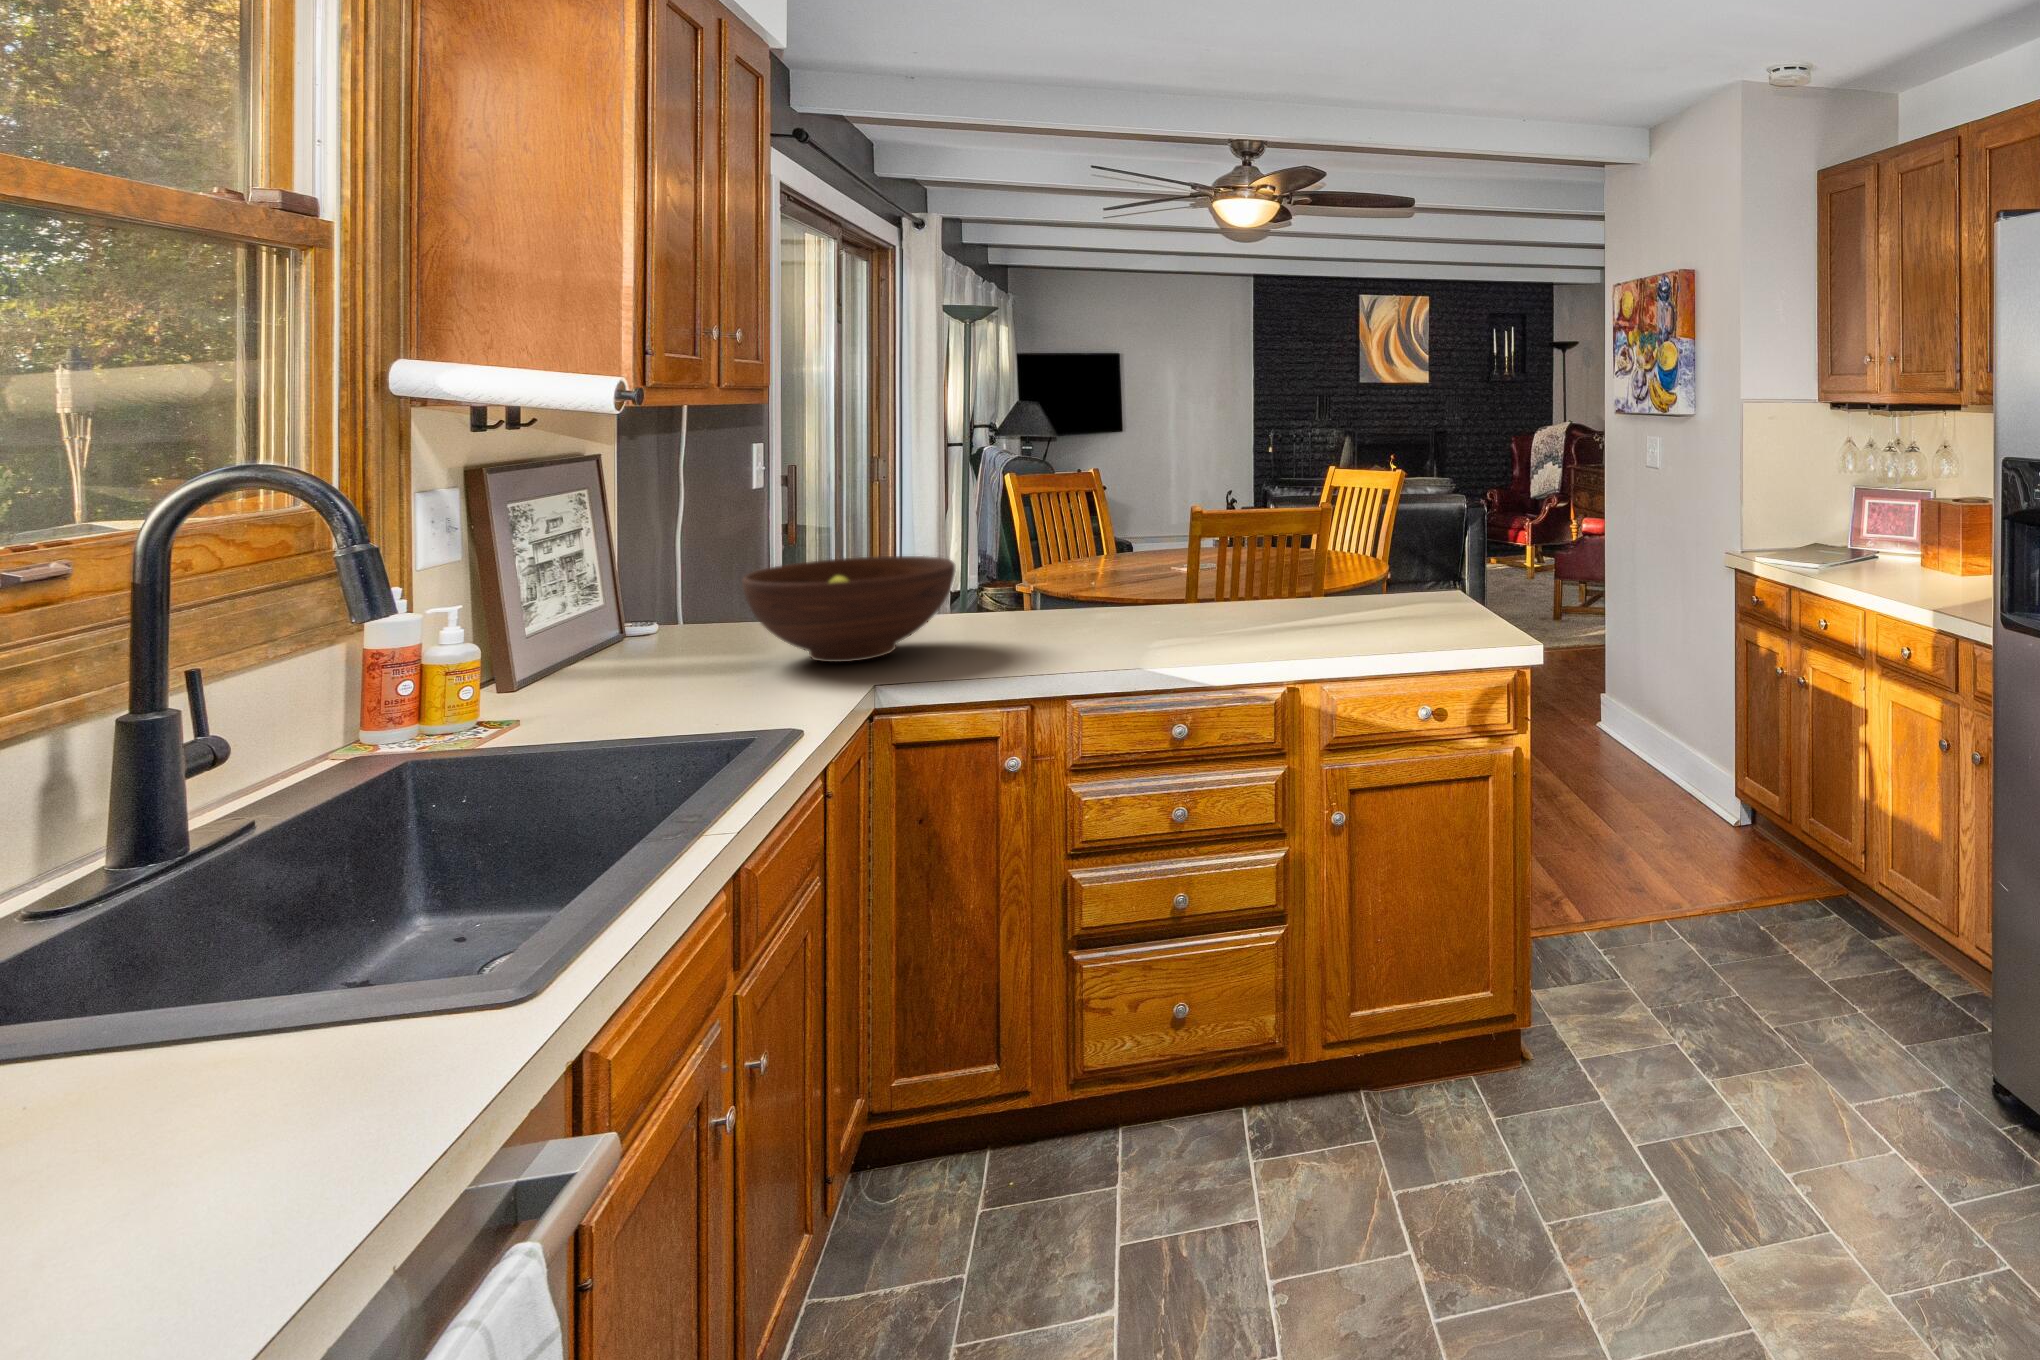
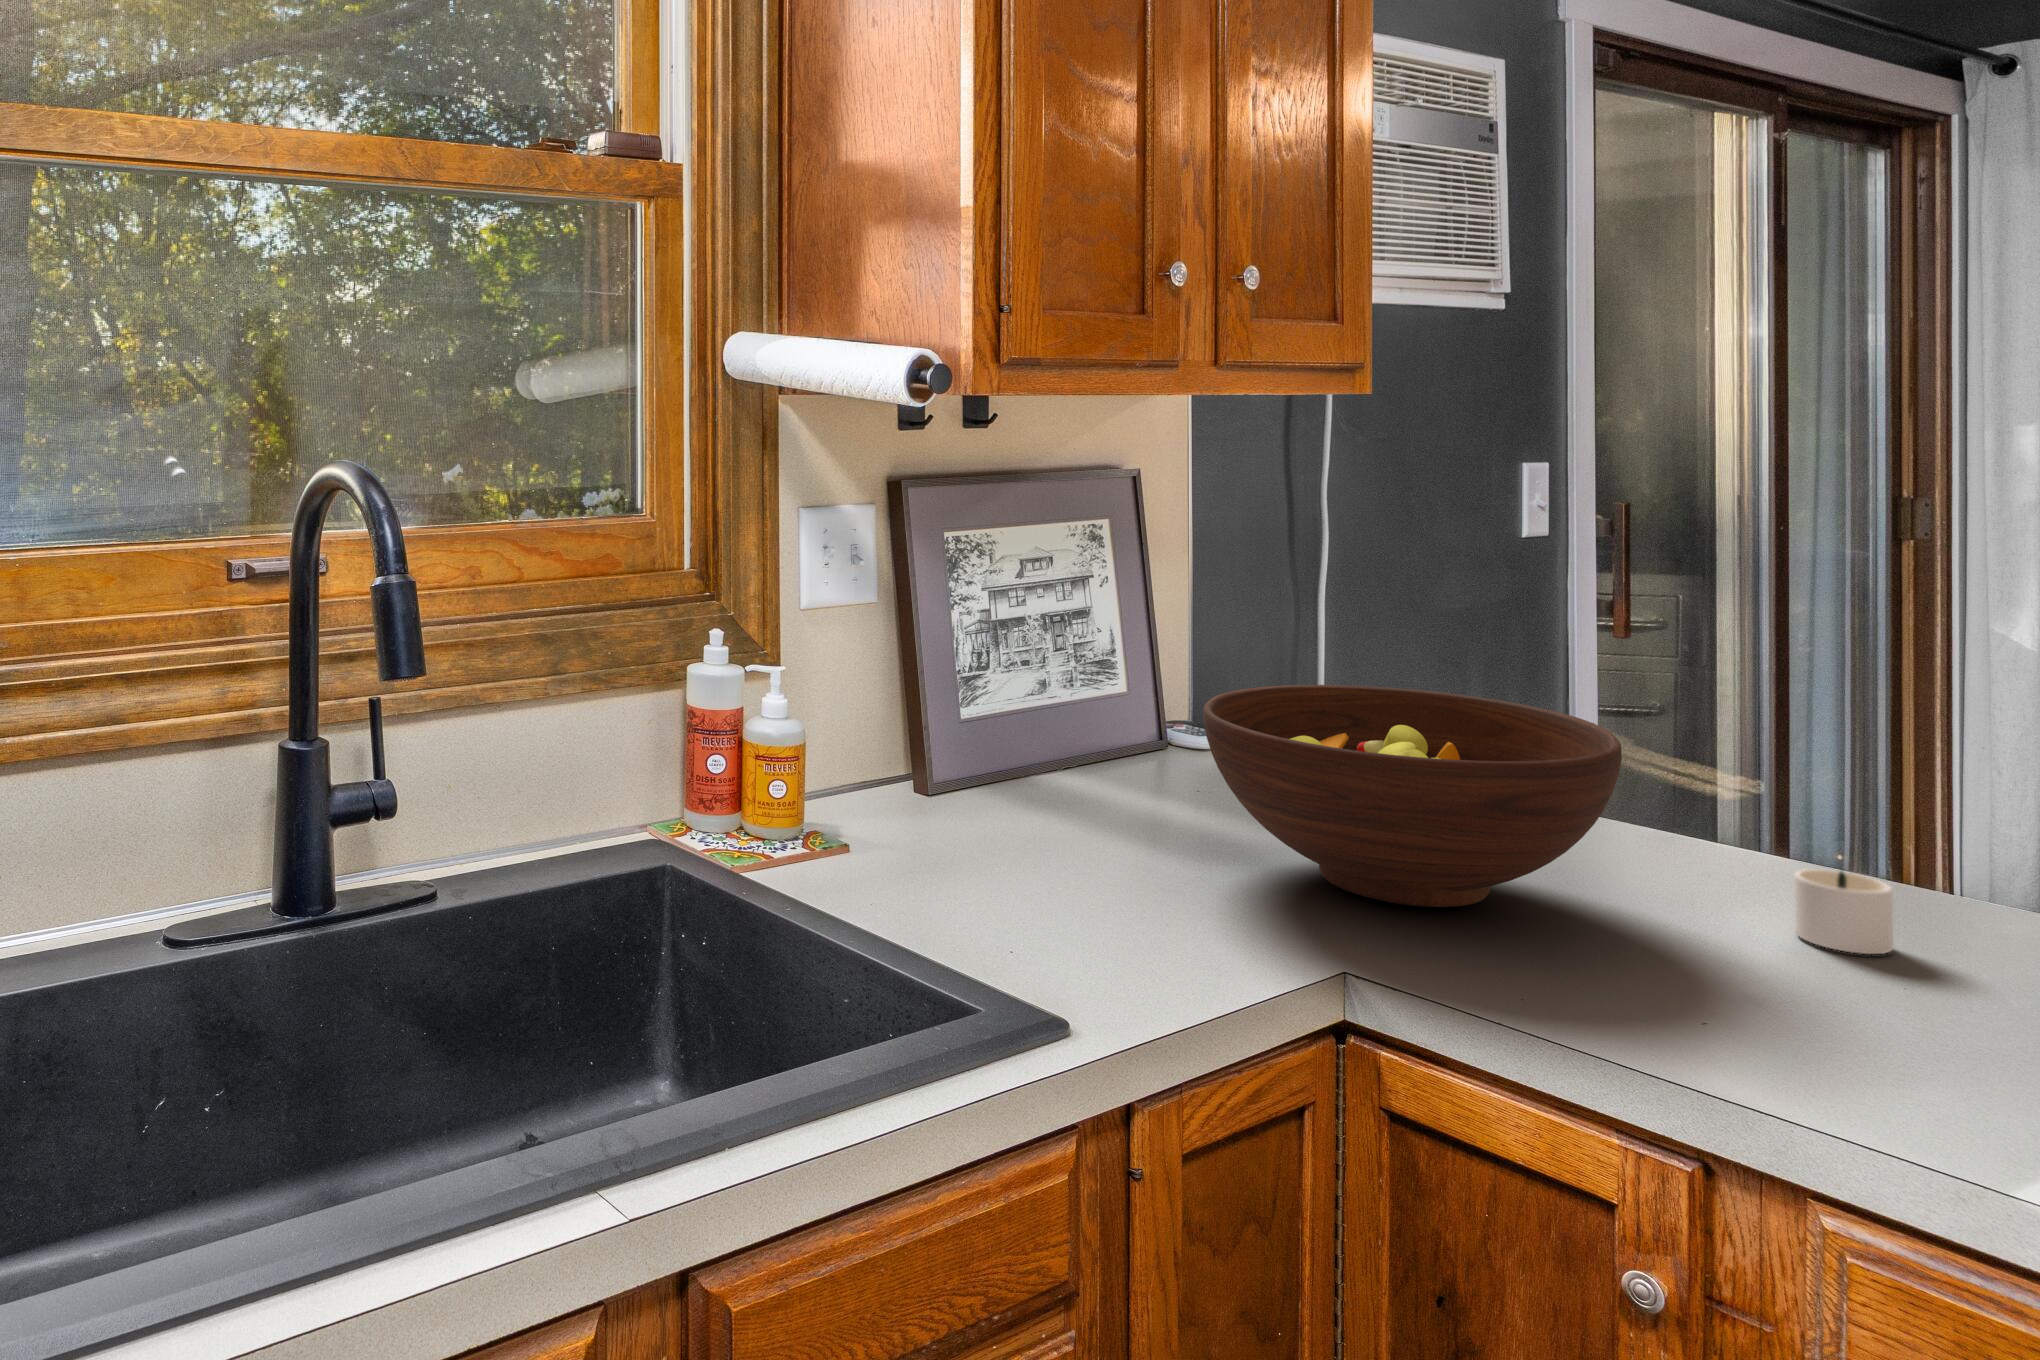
candle: none [1006,601,1056,633] -> present [1794,869,1893,954]

